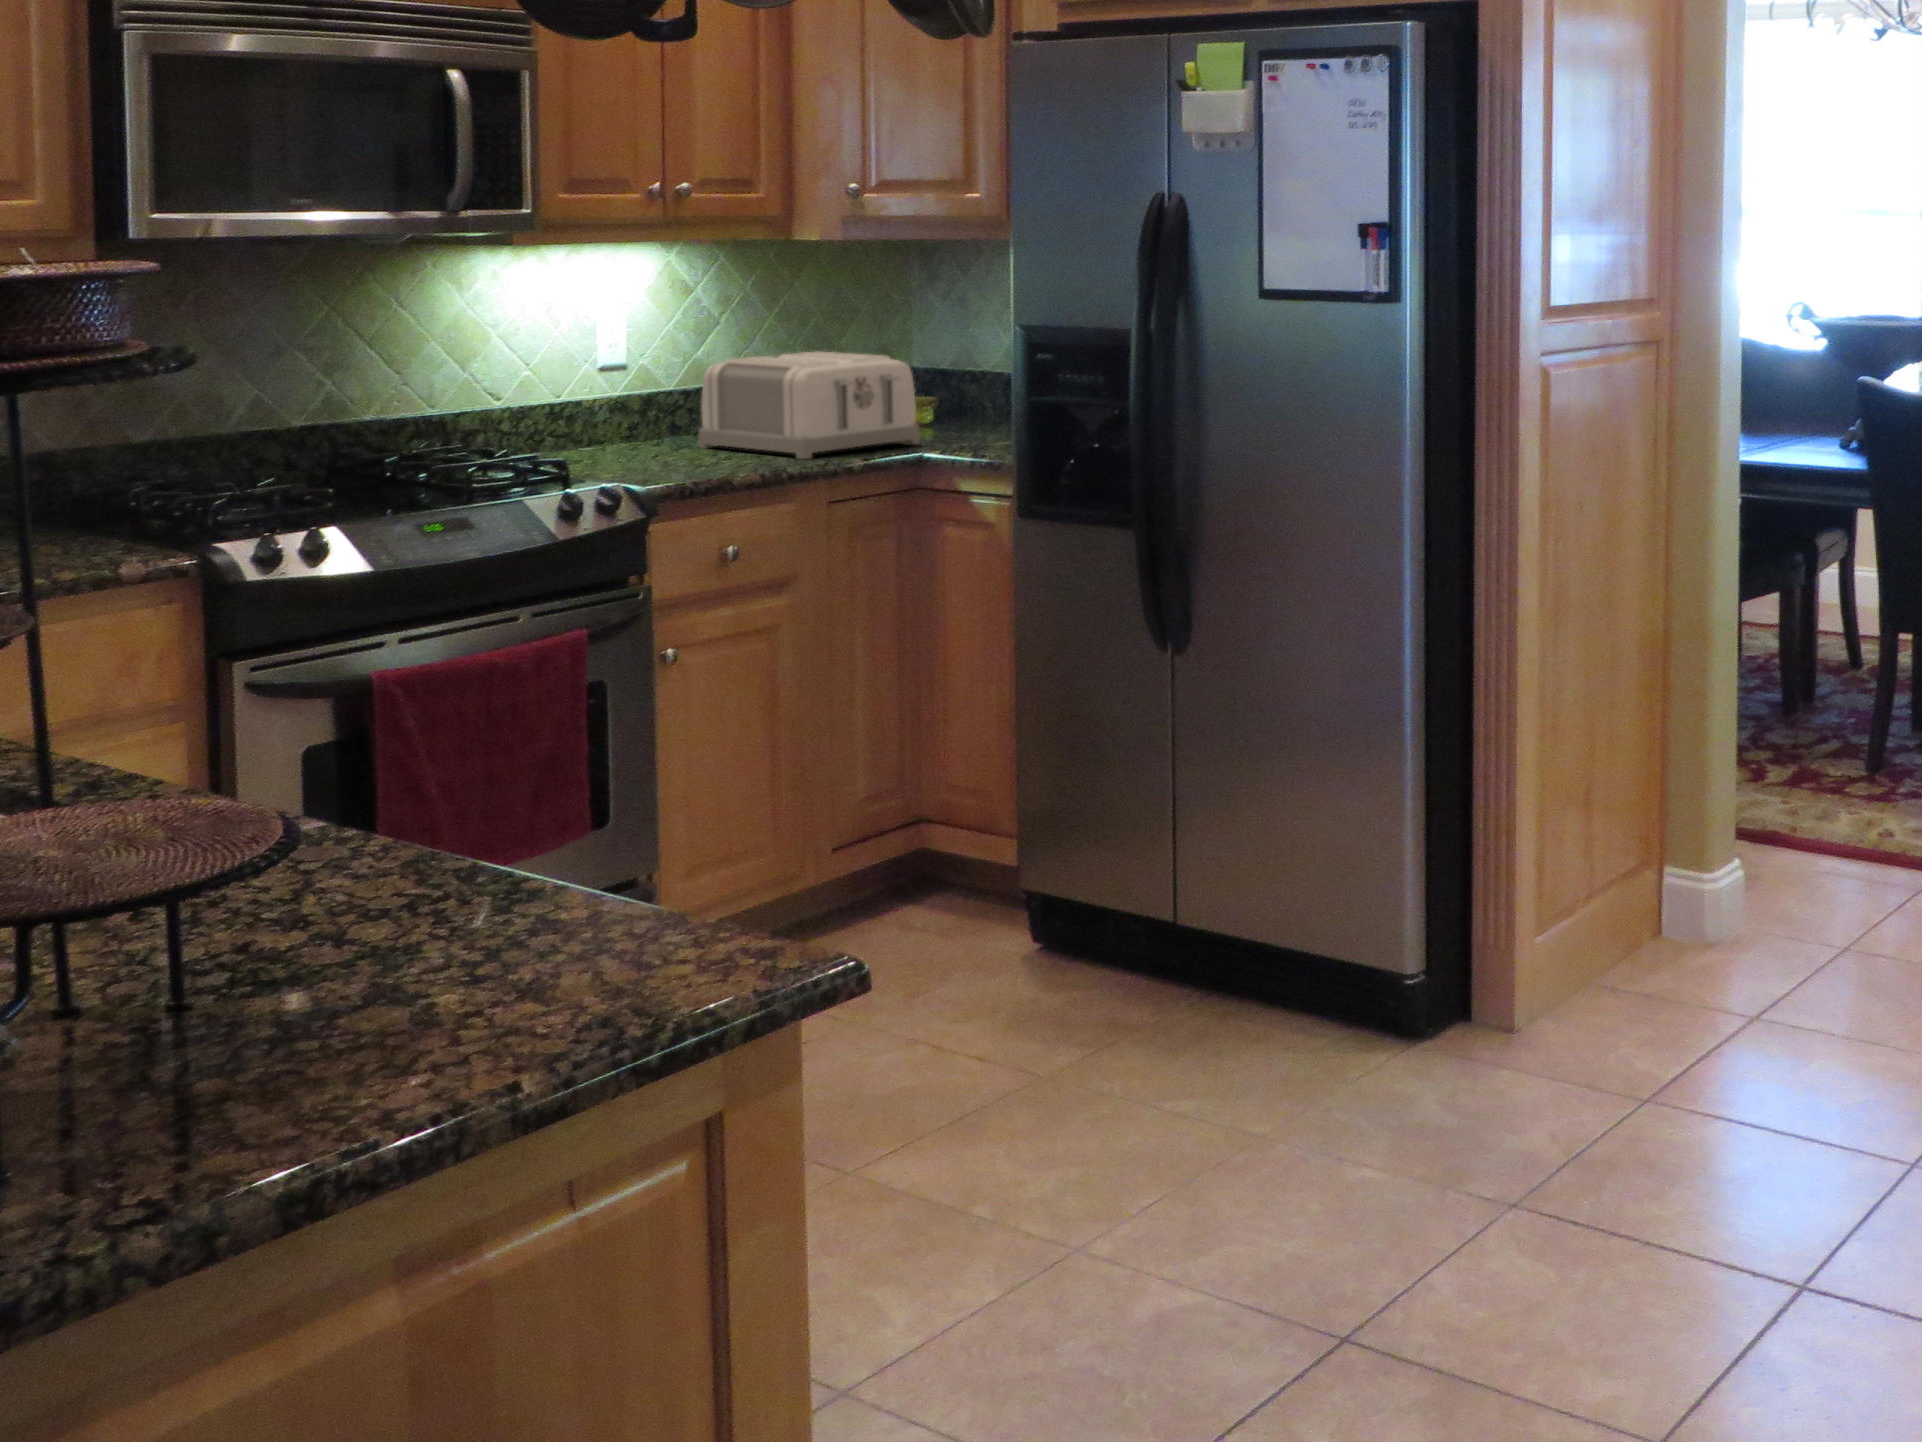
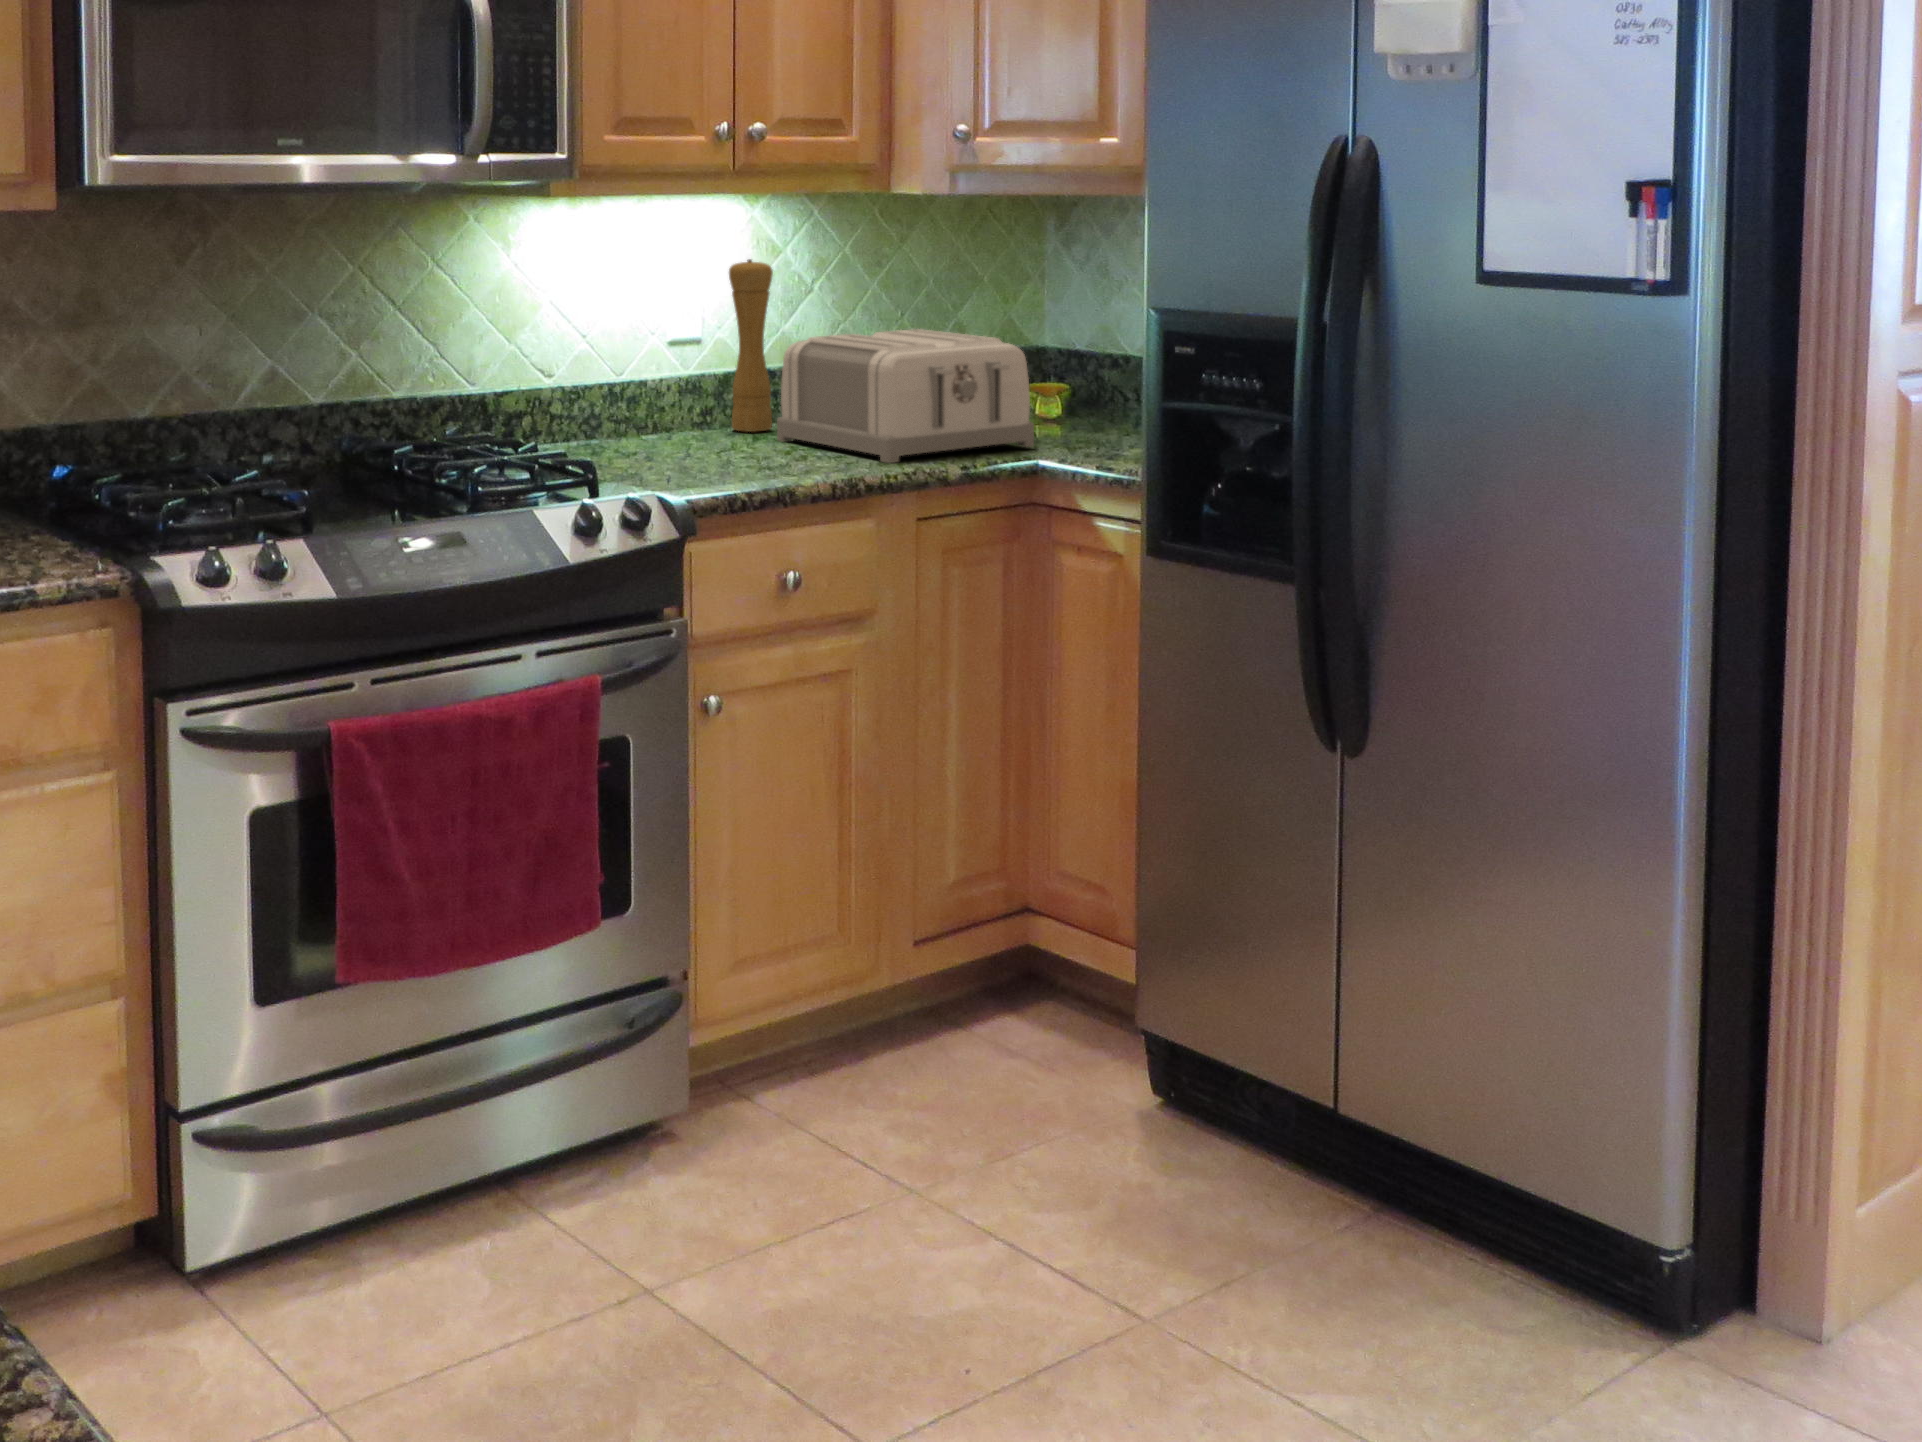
pepper mill: none [649,295,690,442] -> present [729,259,773,432]

